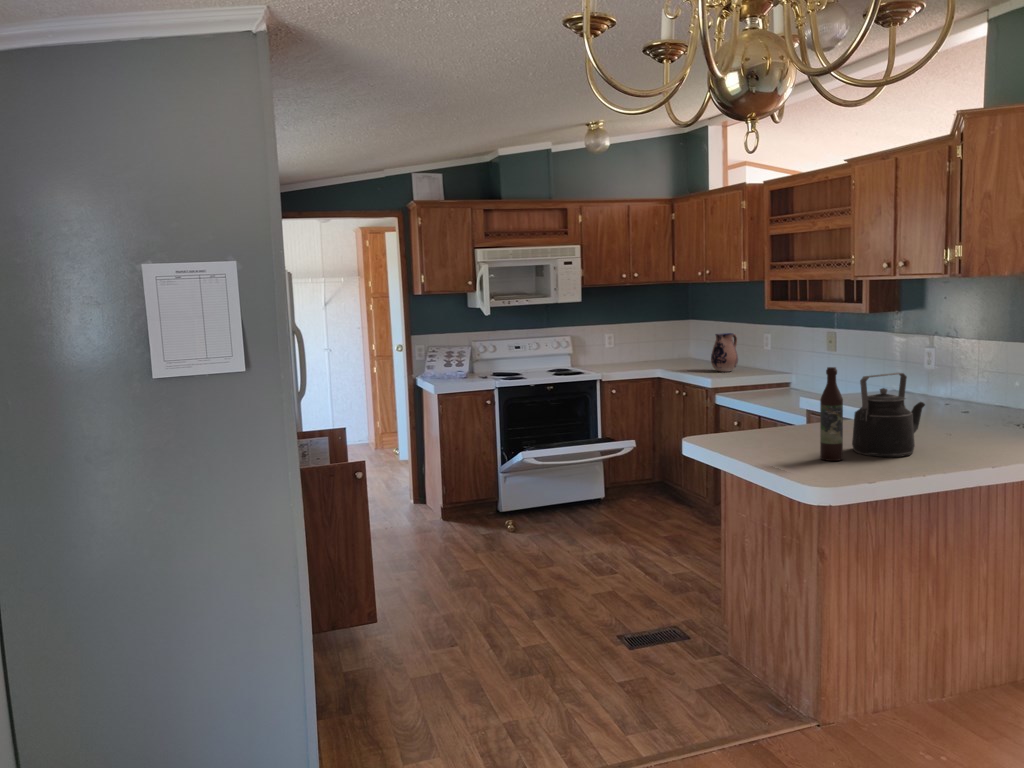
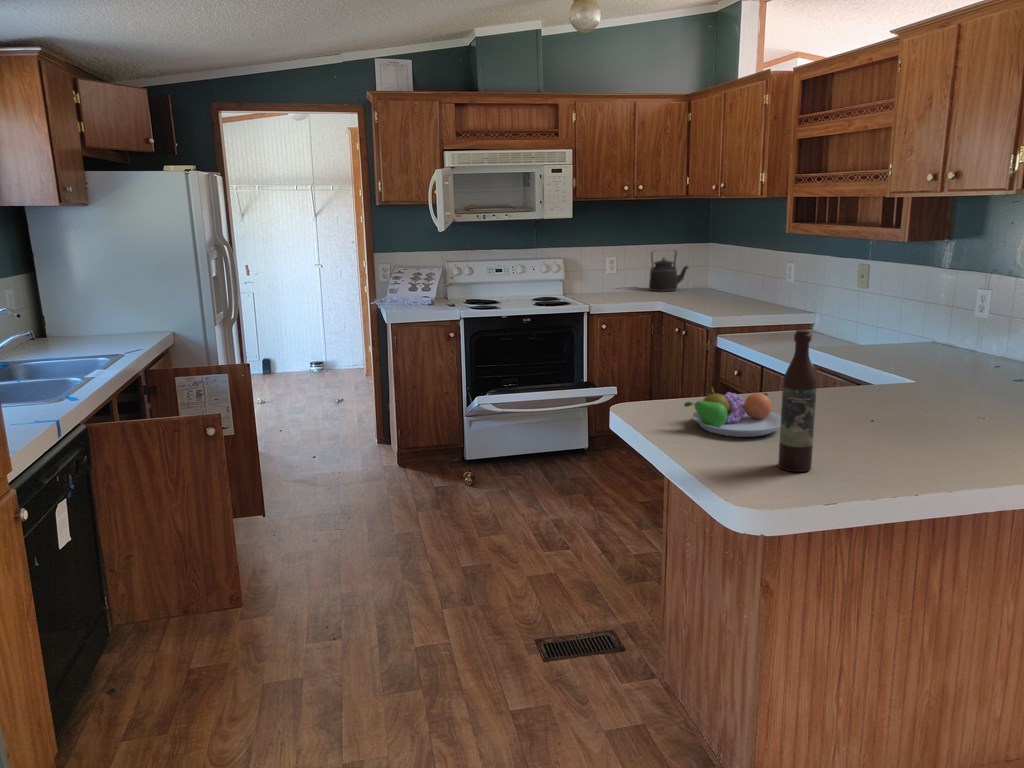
ceramic pitcher: present [711,333,738,372] -> none [719,261,753,308]
kettle: present [852,373,925,457] -> present [649,251,688,291]
fruit bowl: none [743,415,814,446] -> present [684,387,781,437]

